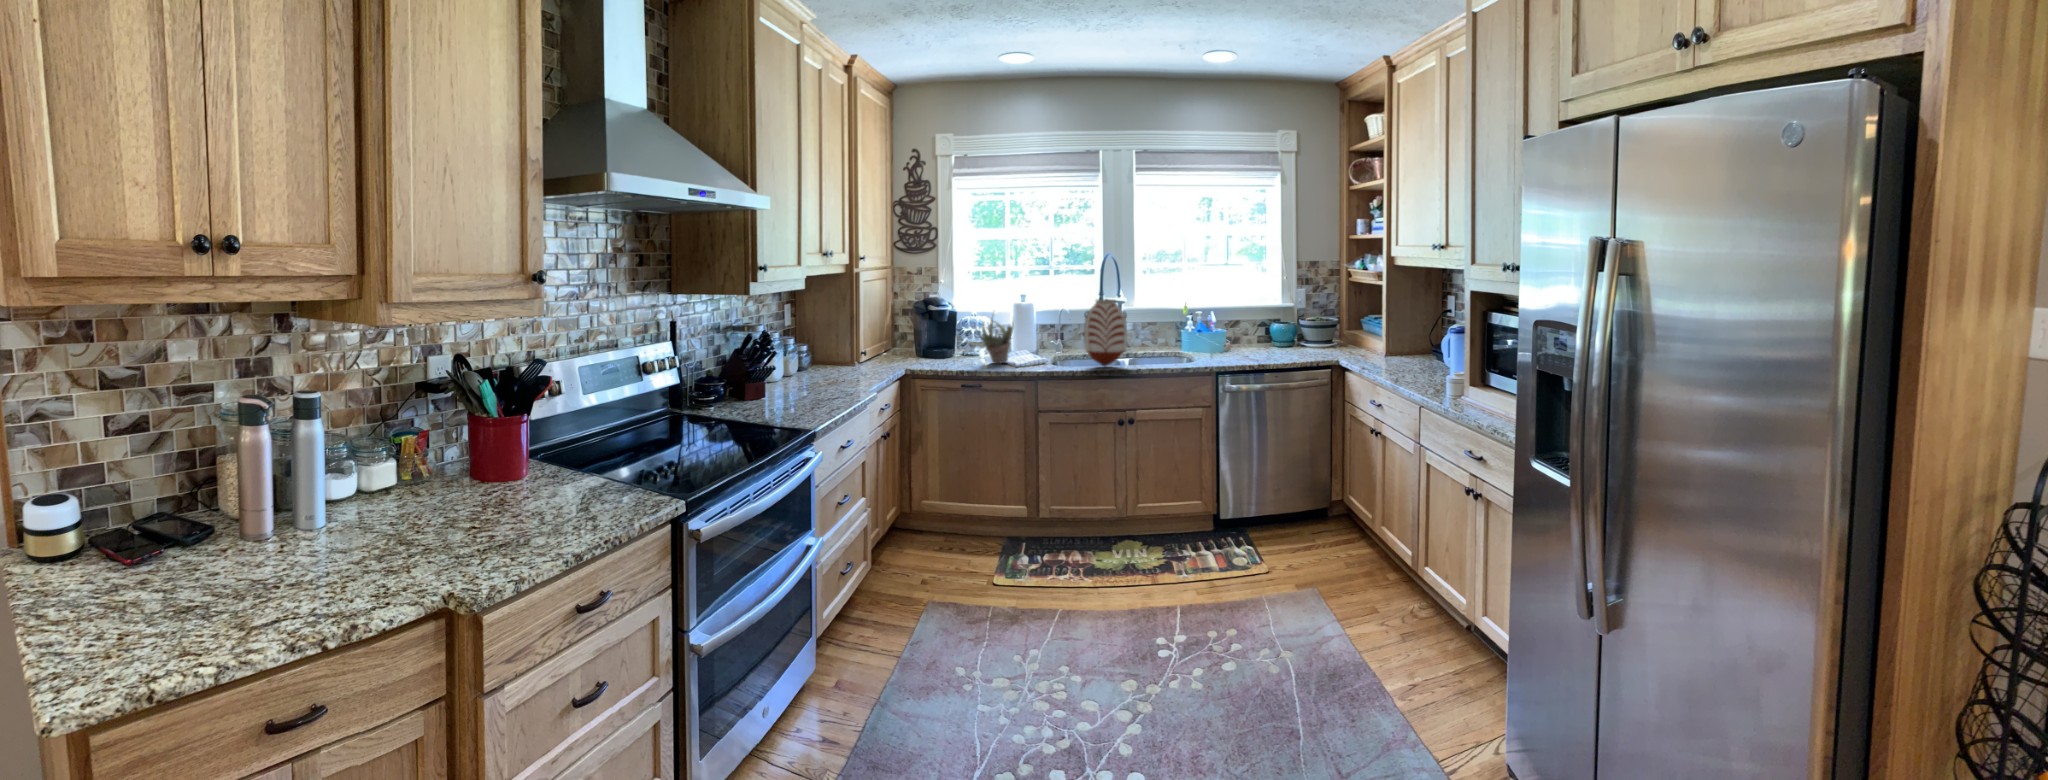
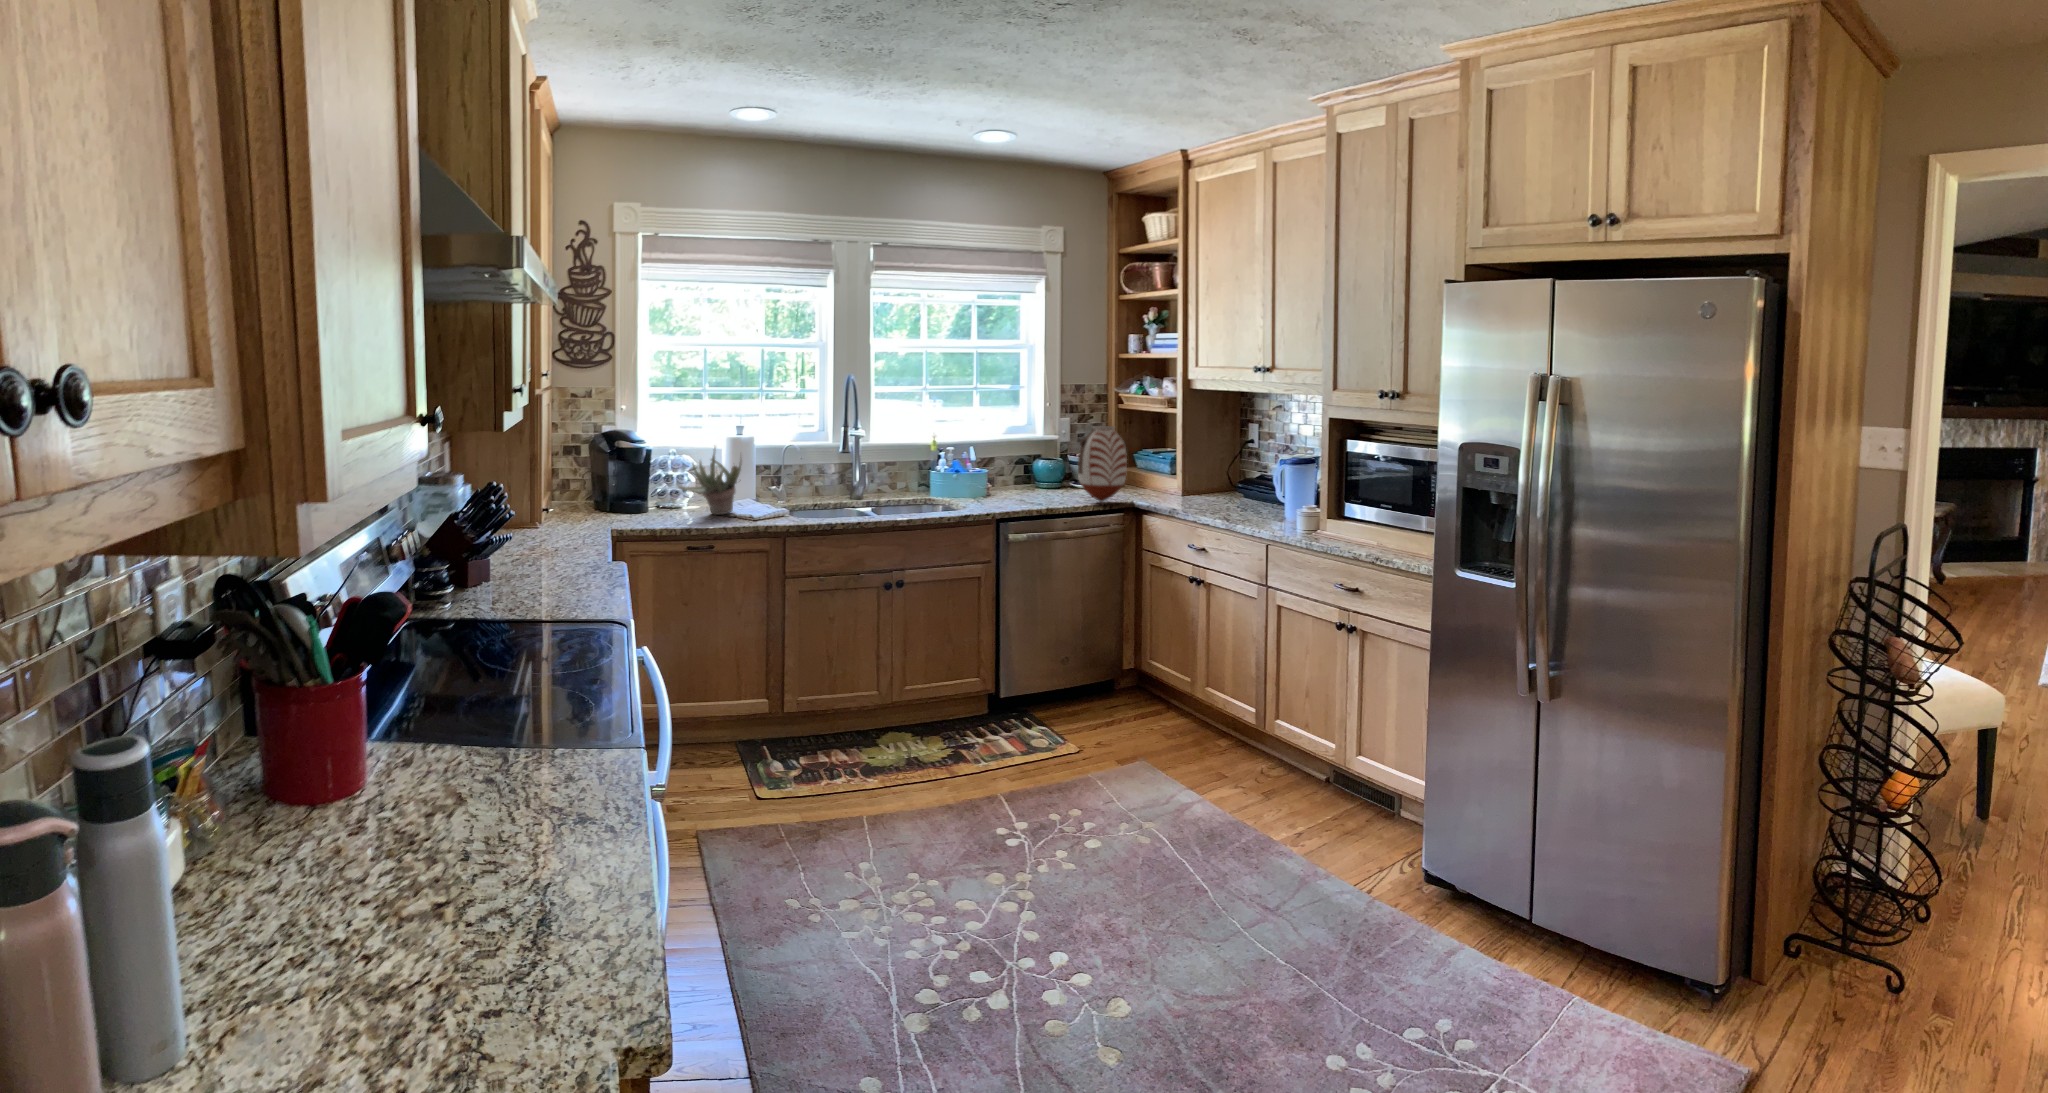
vase: present [1084,299,1127,366] -> present [1078,426,1127,502]

